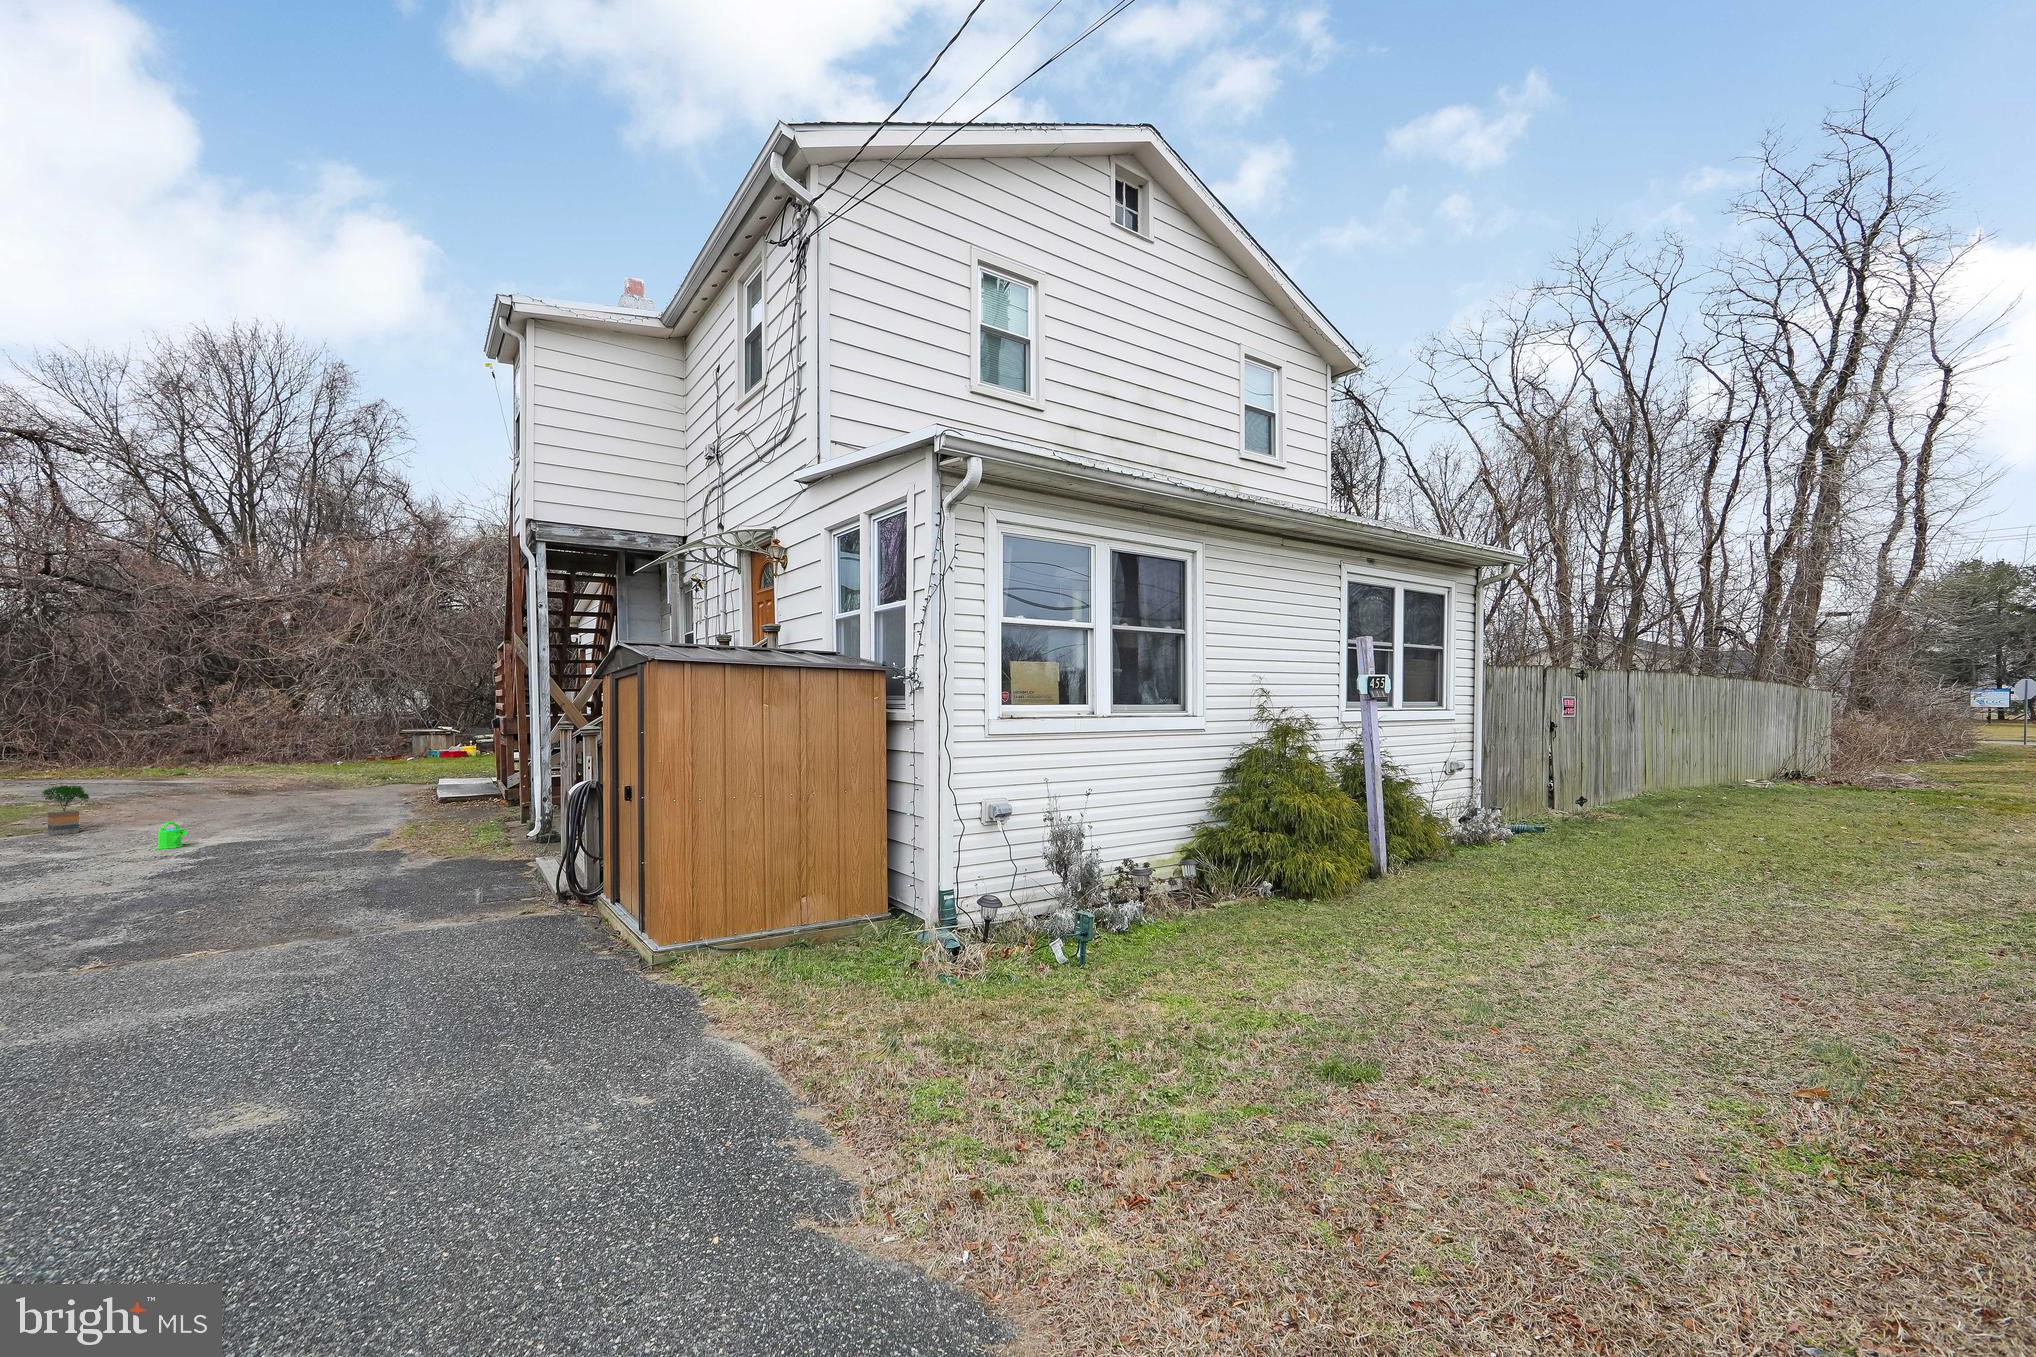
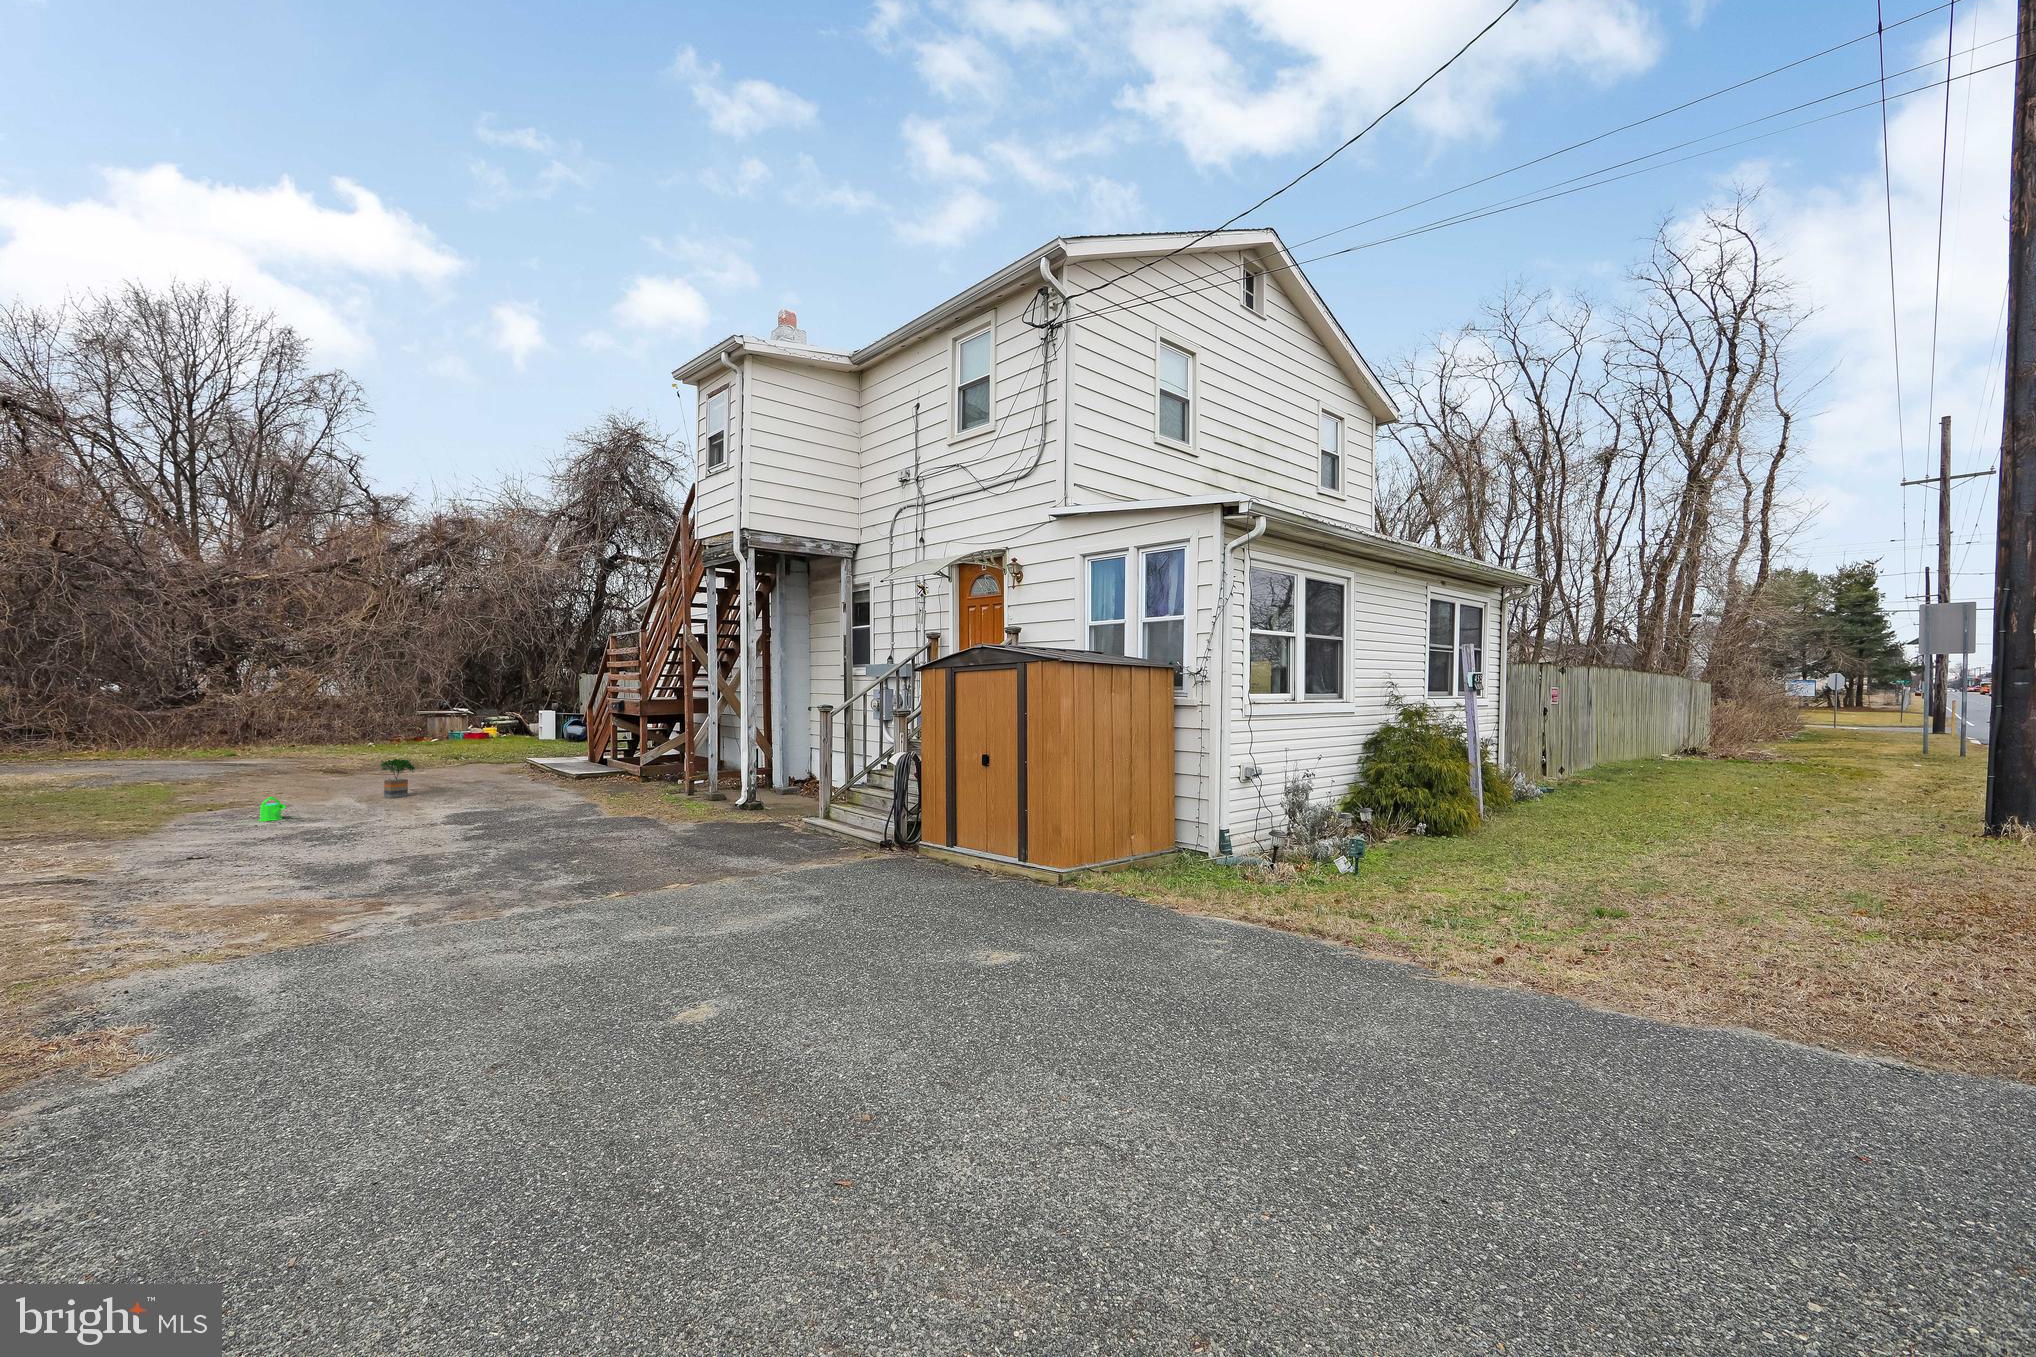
potted tree: present [42,785,89,835] -> present [381,759,415,798]

